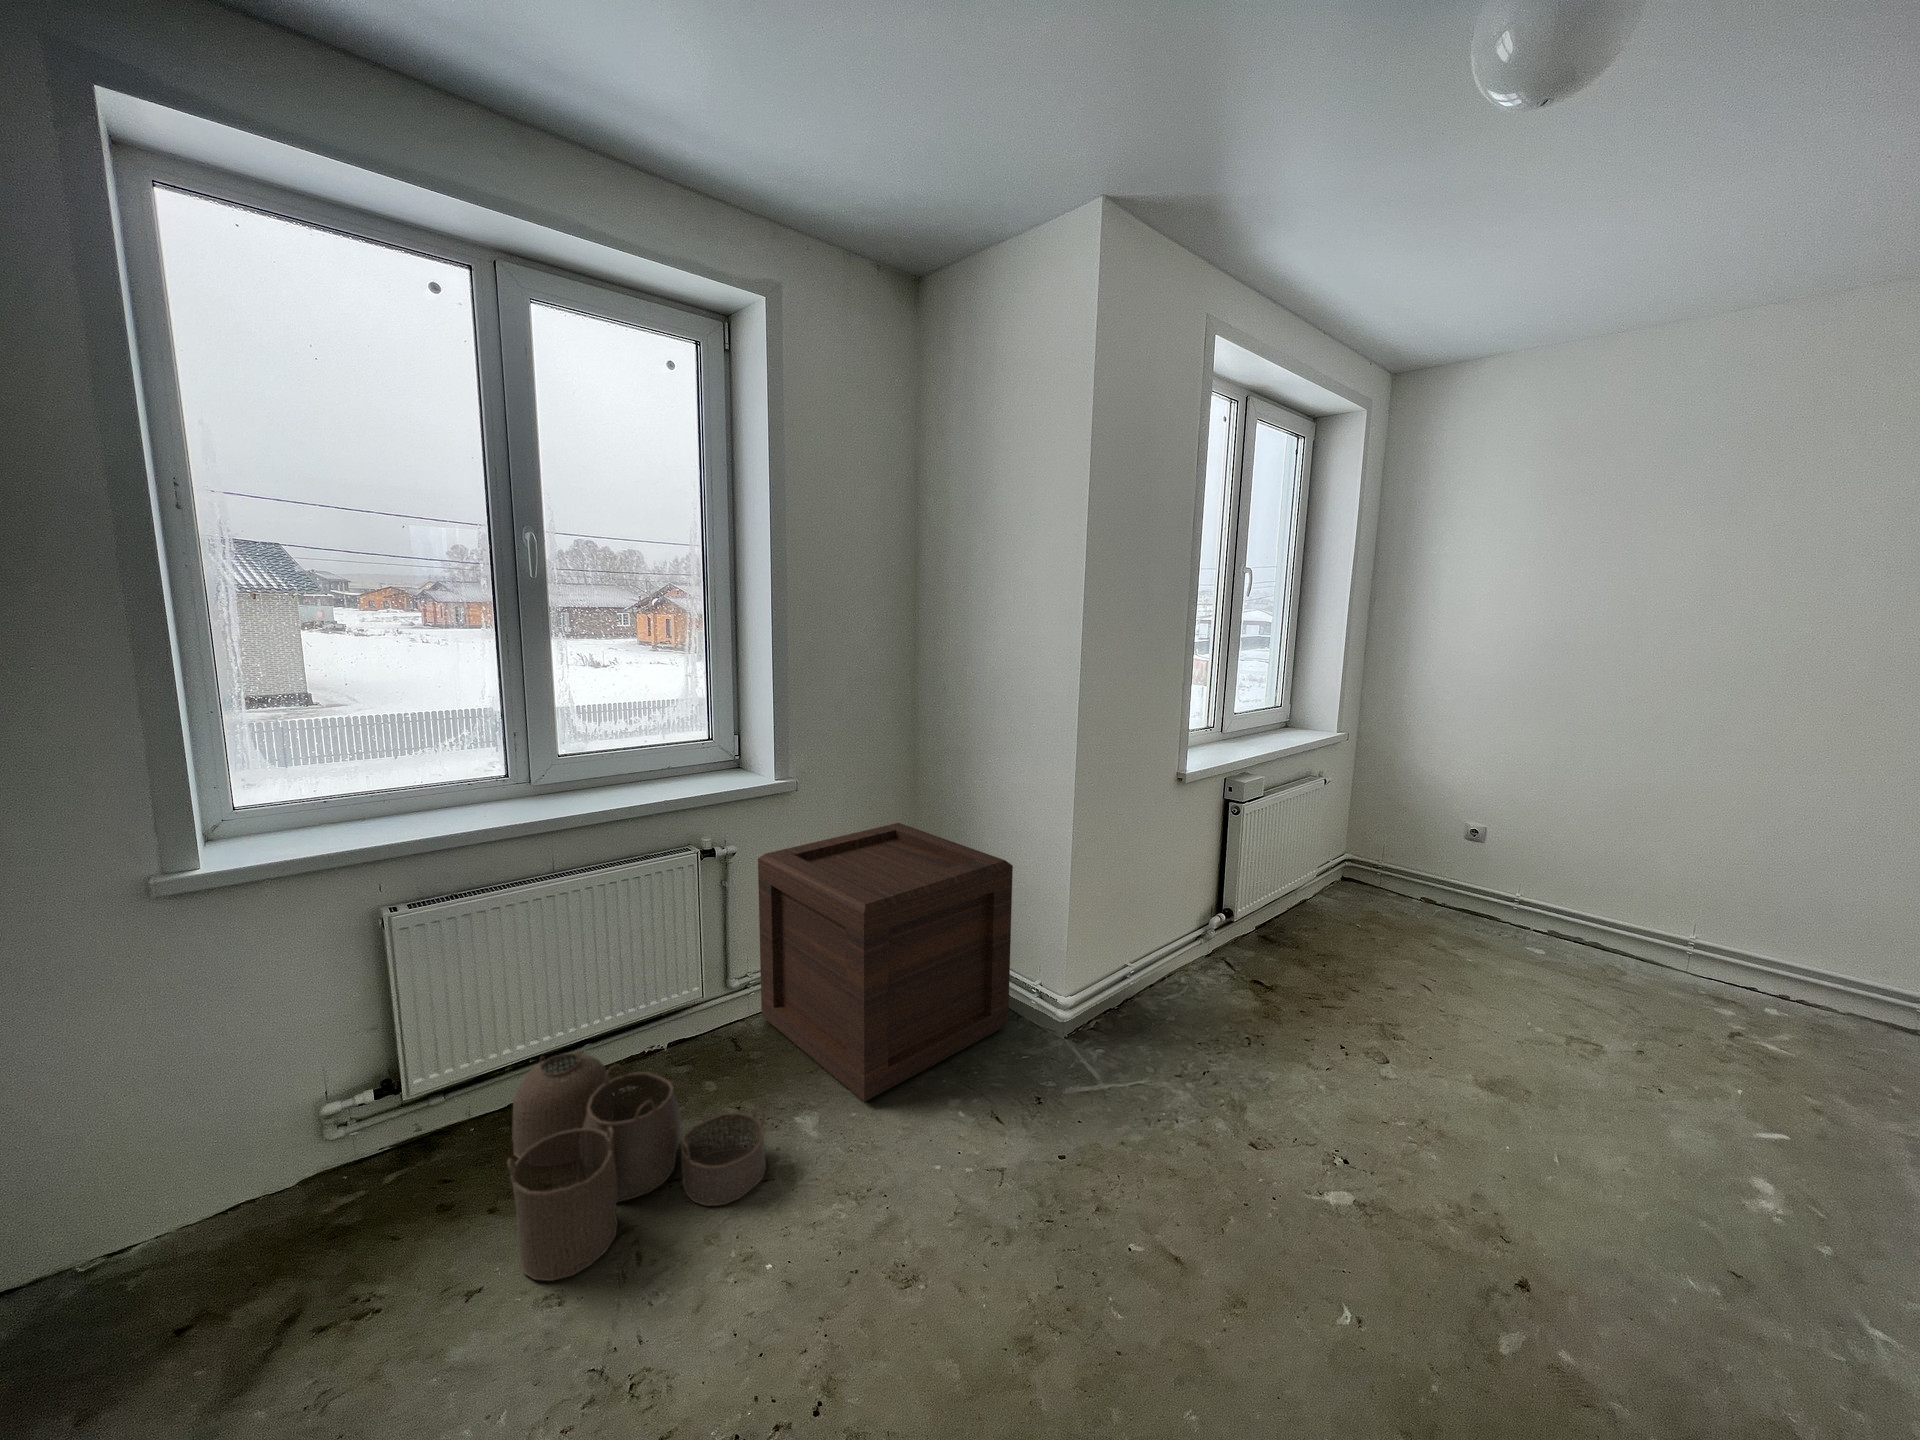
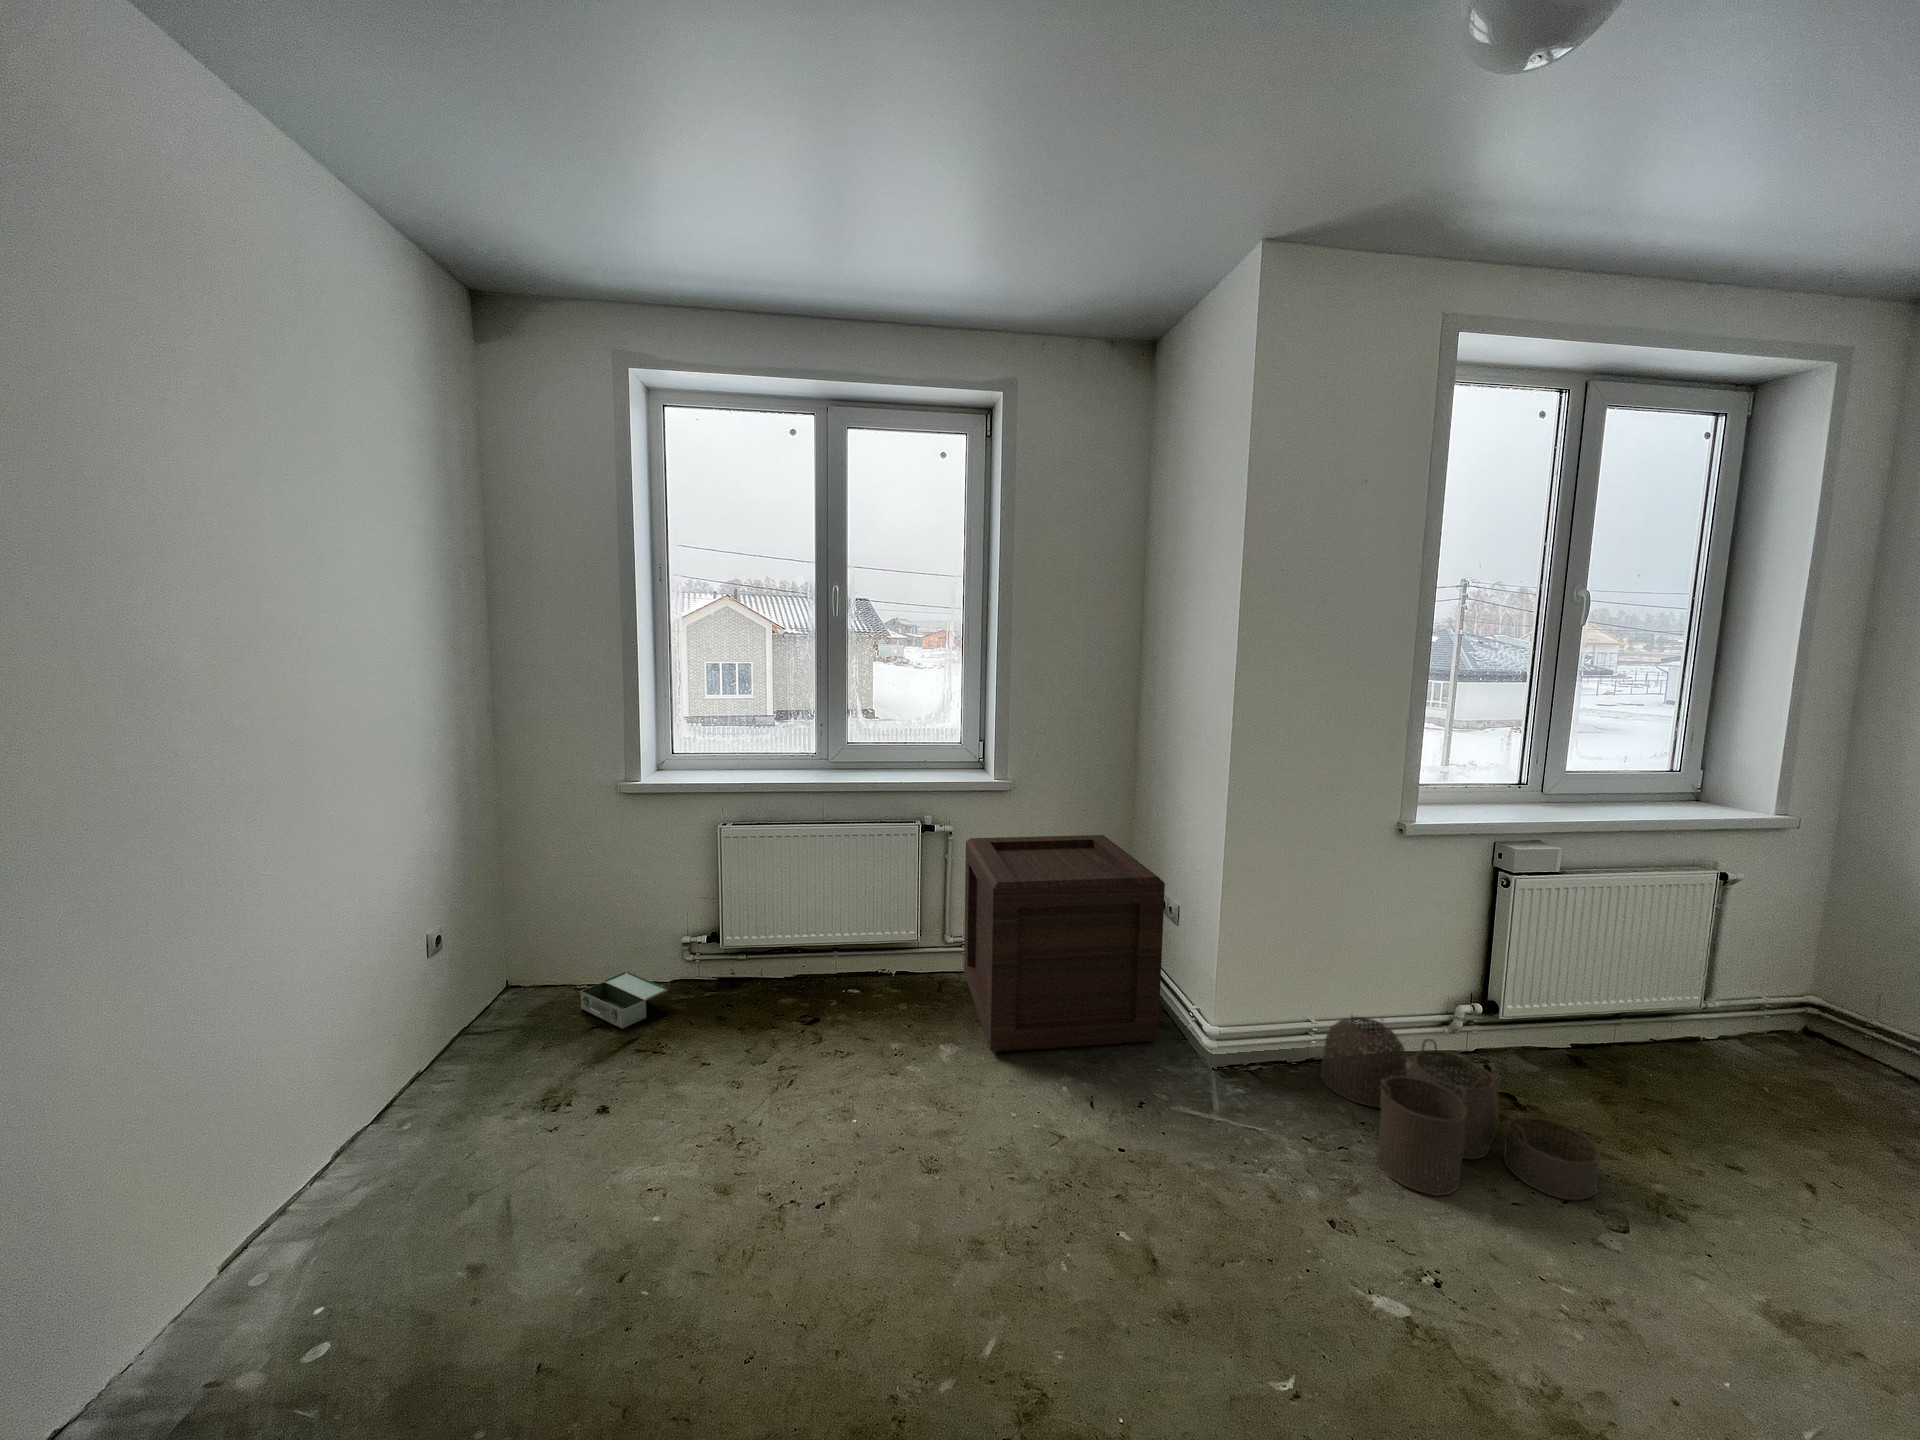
woven basket: present [508,1051,766,1281] -> present [1321,1016,1601,1200]
toolbox: none [105,1199,319,1310] -> present [581,972,668,1029]

